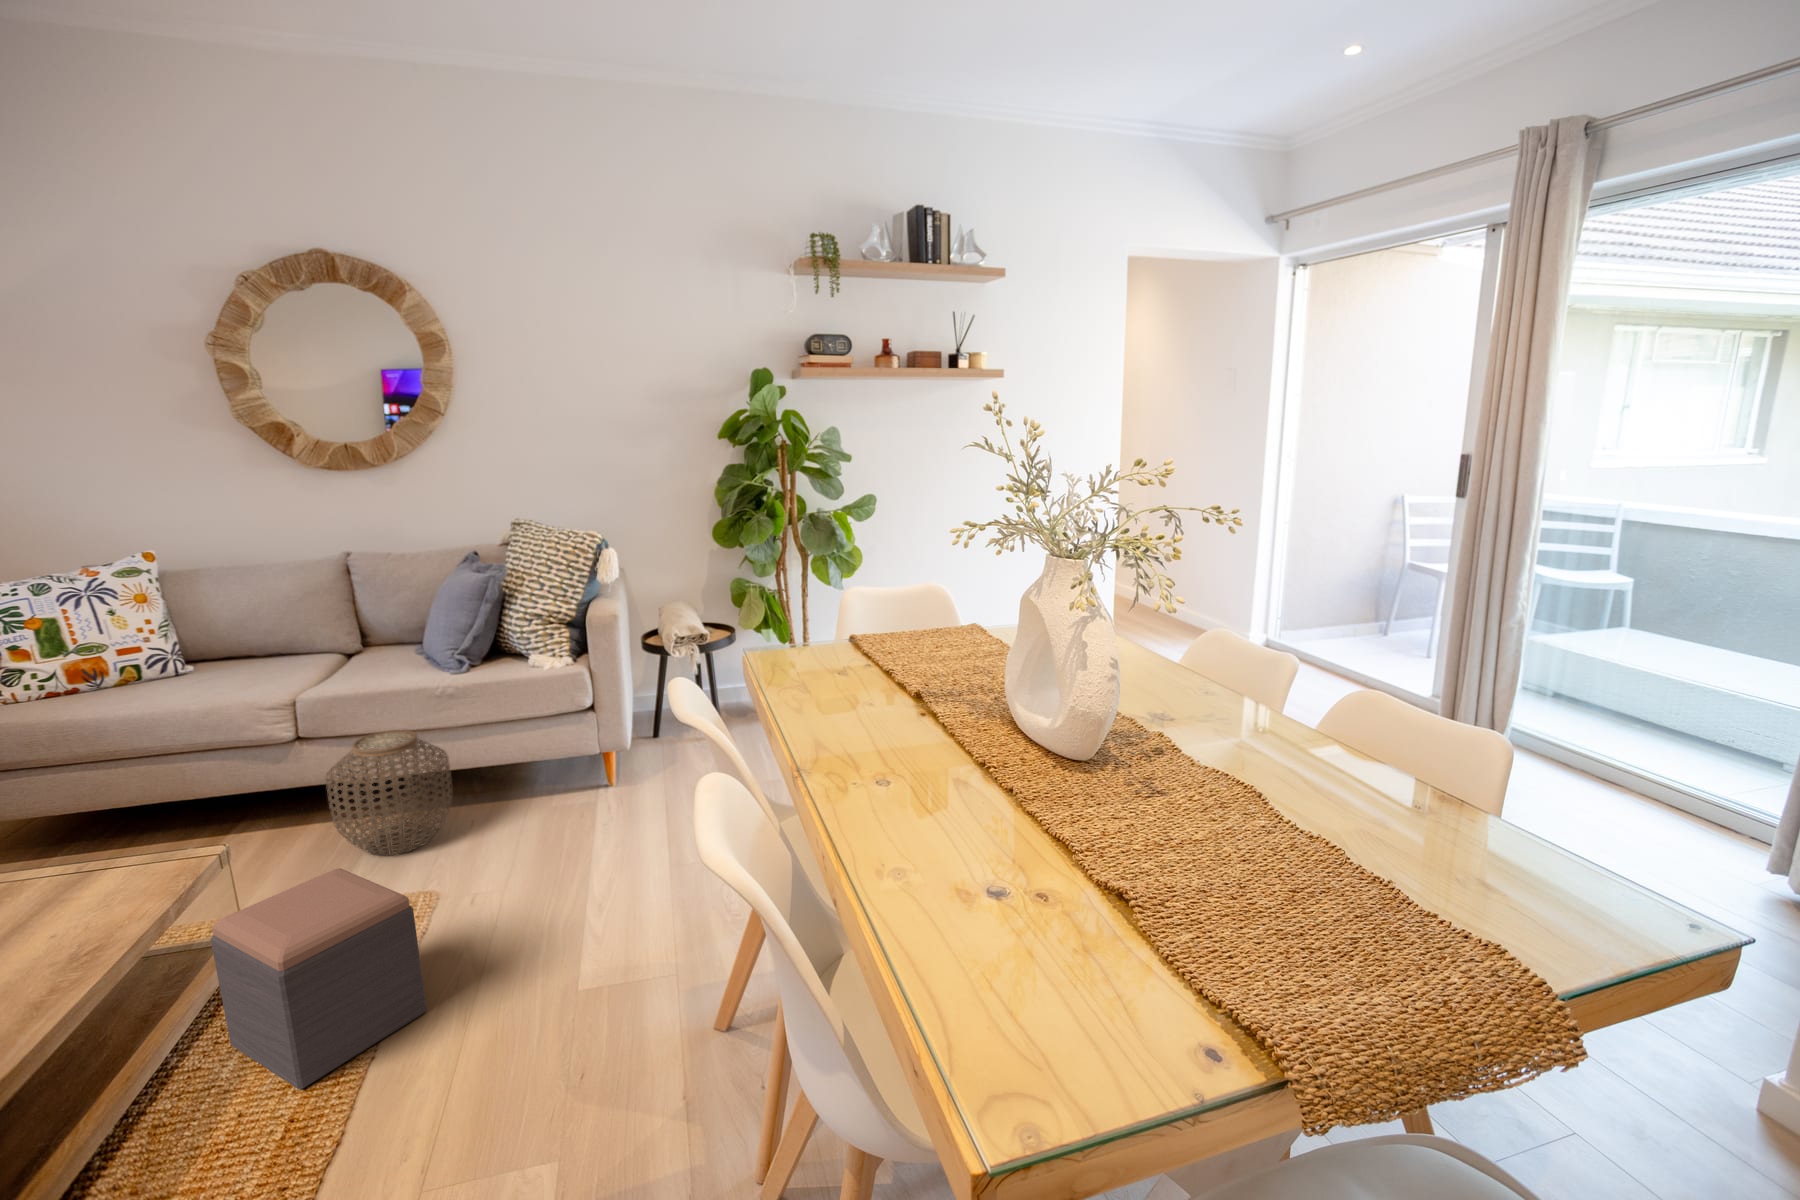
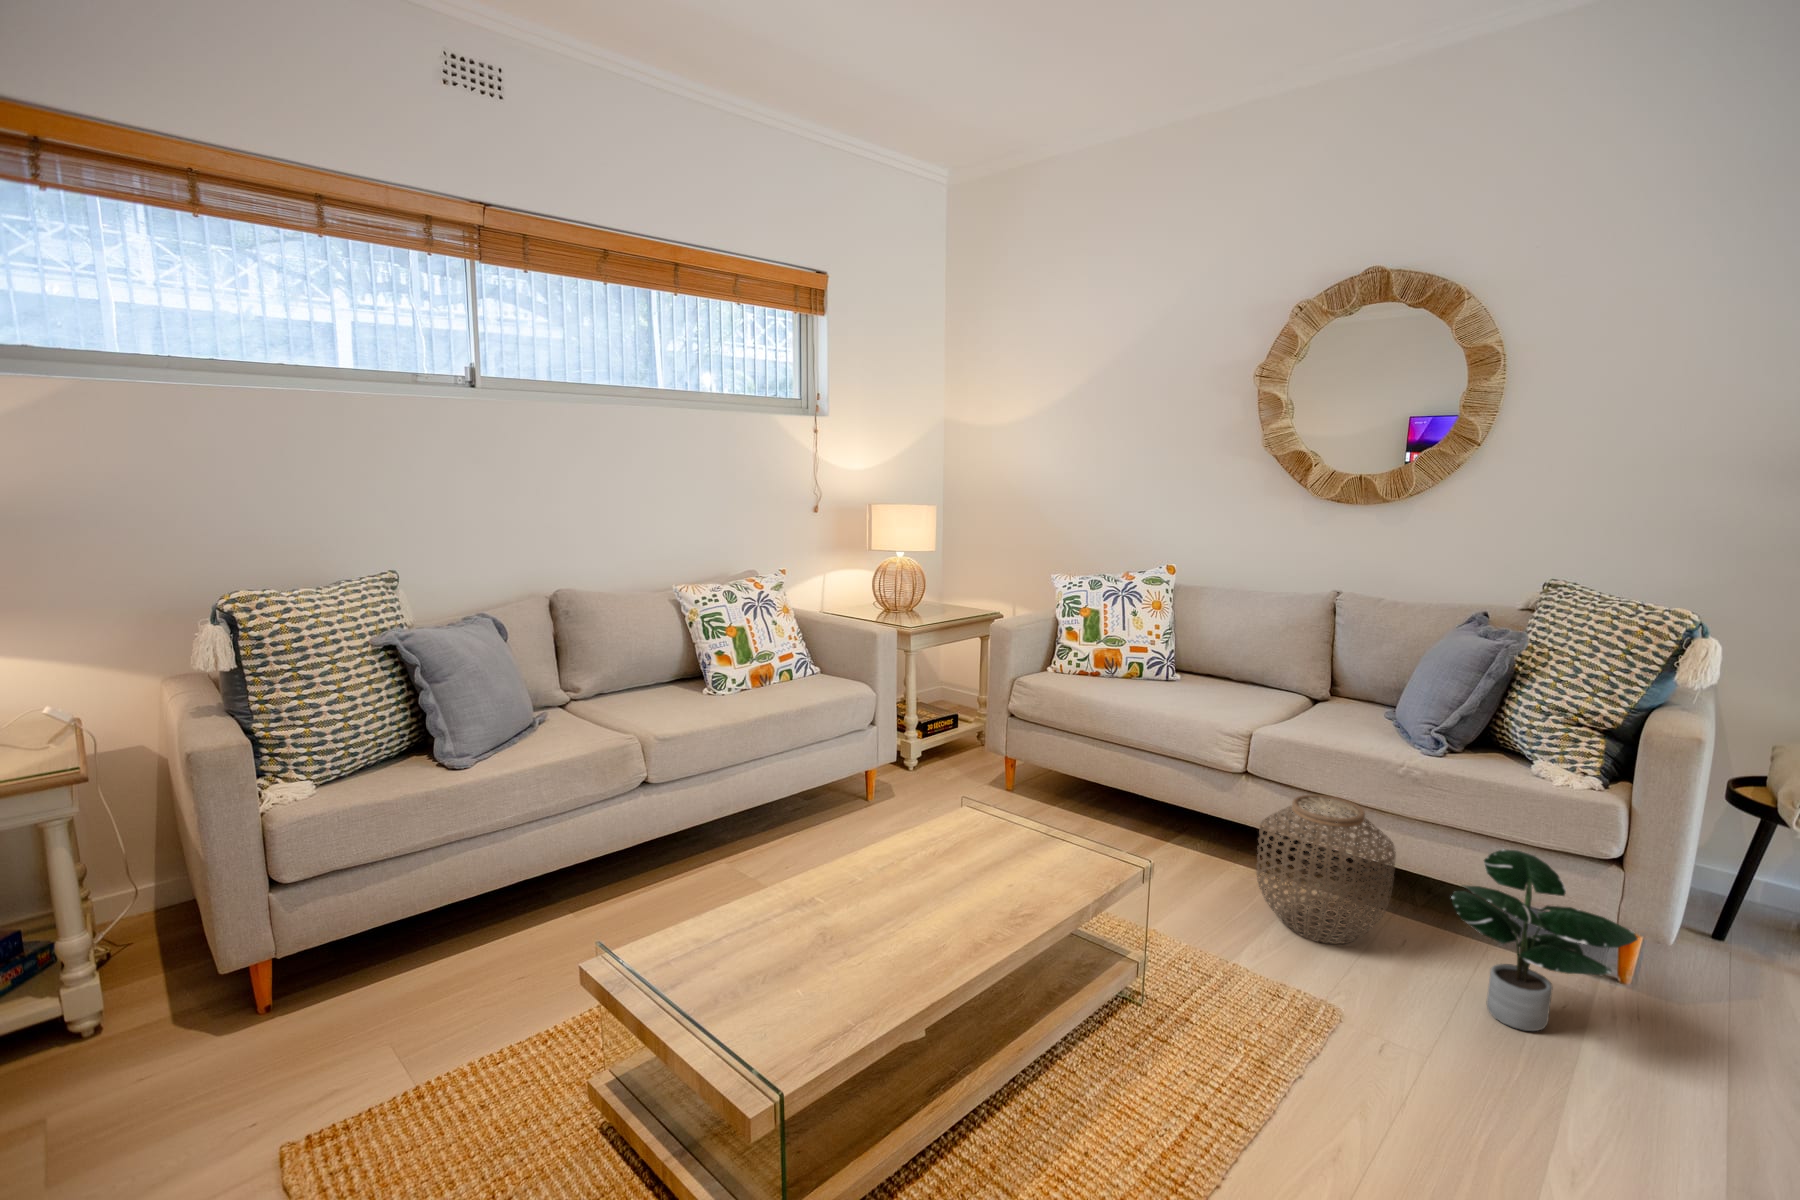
potted plant: none [496,722,611,844] -> present [1451,850,1638,1031]
footstool: present [211,869,427,1089] -> none [1104,938,1303,1167]

